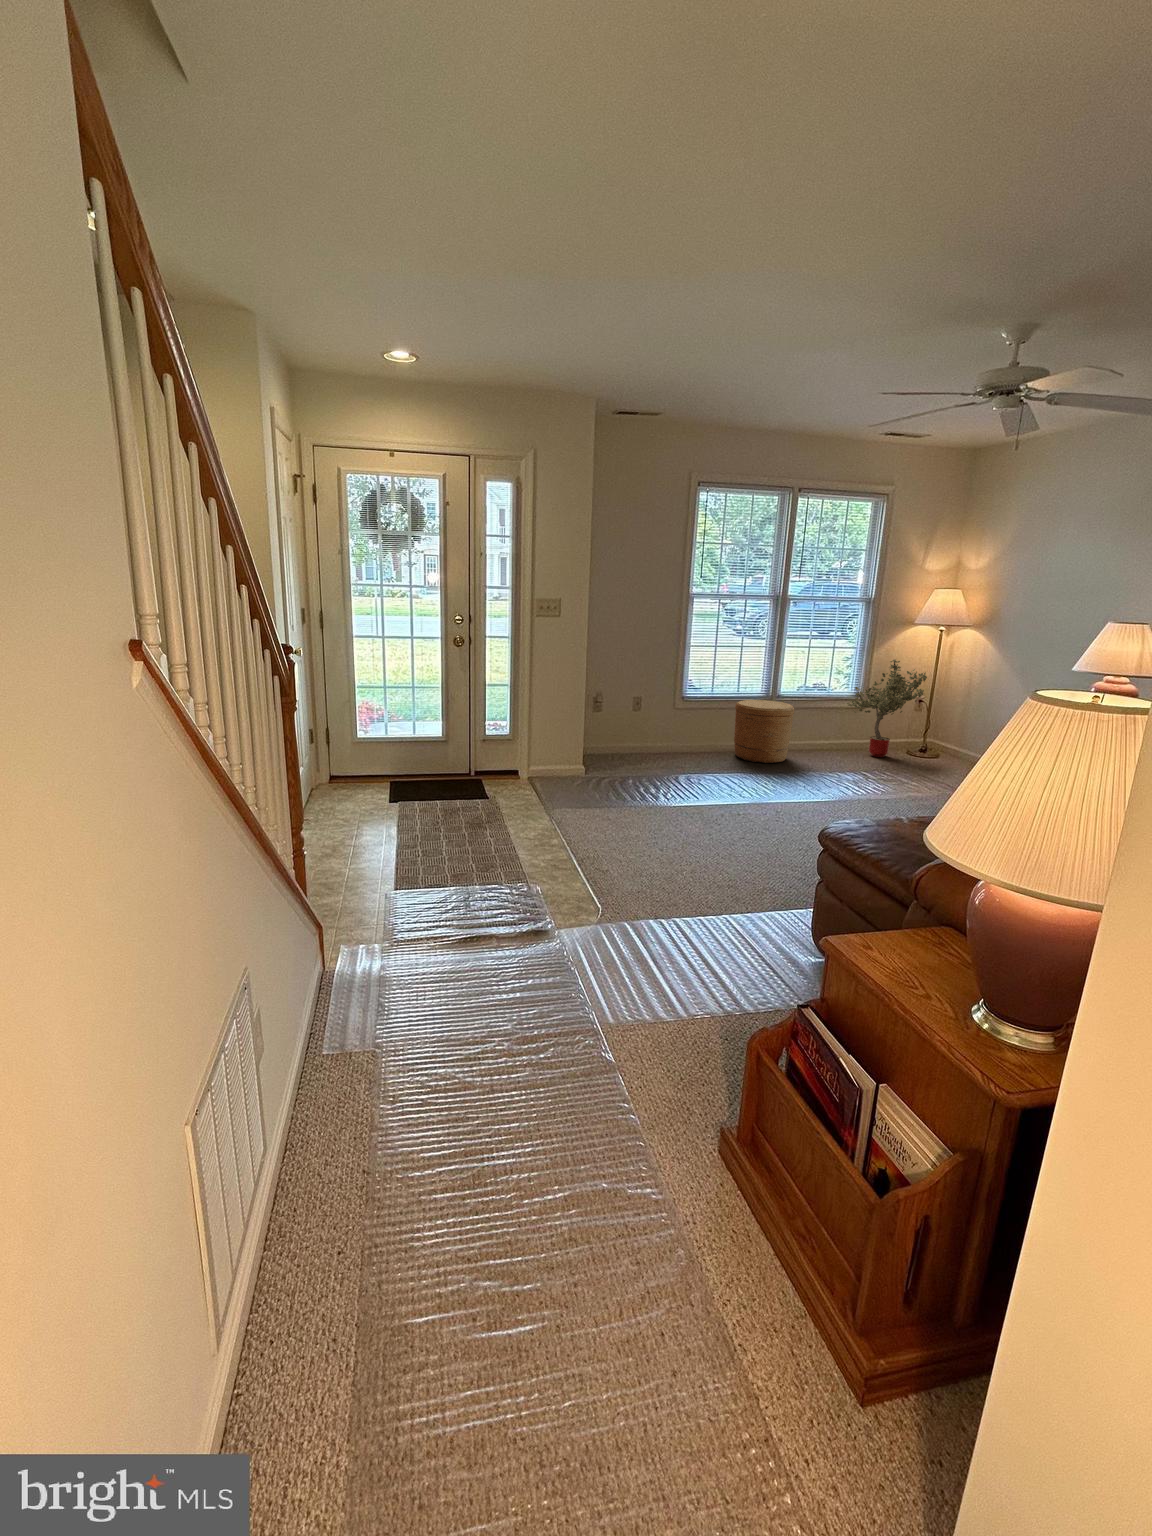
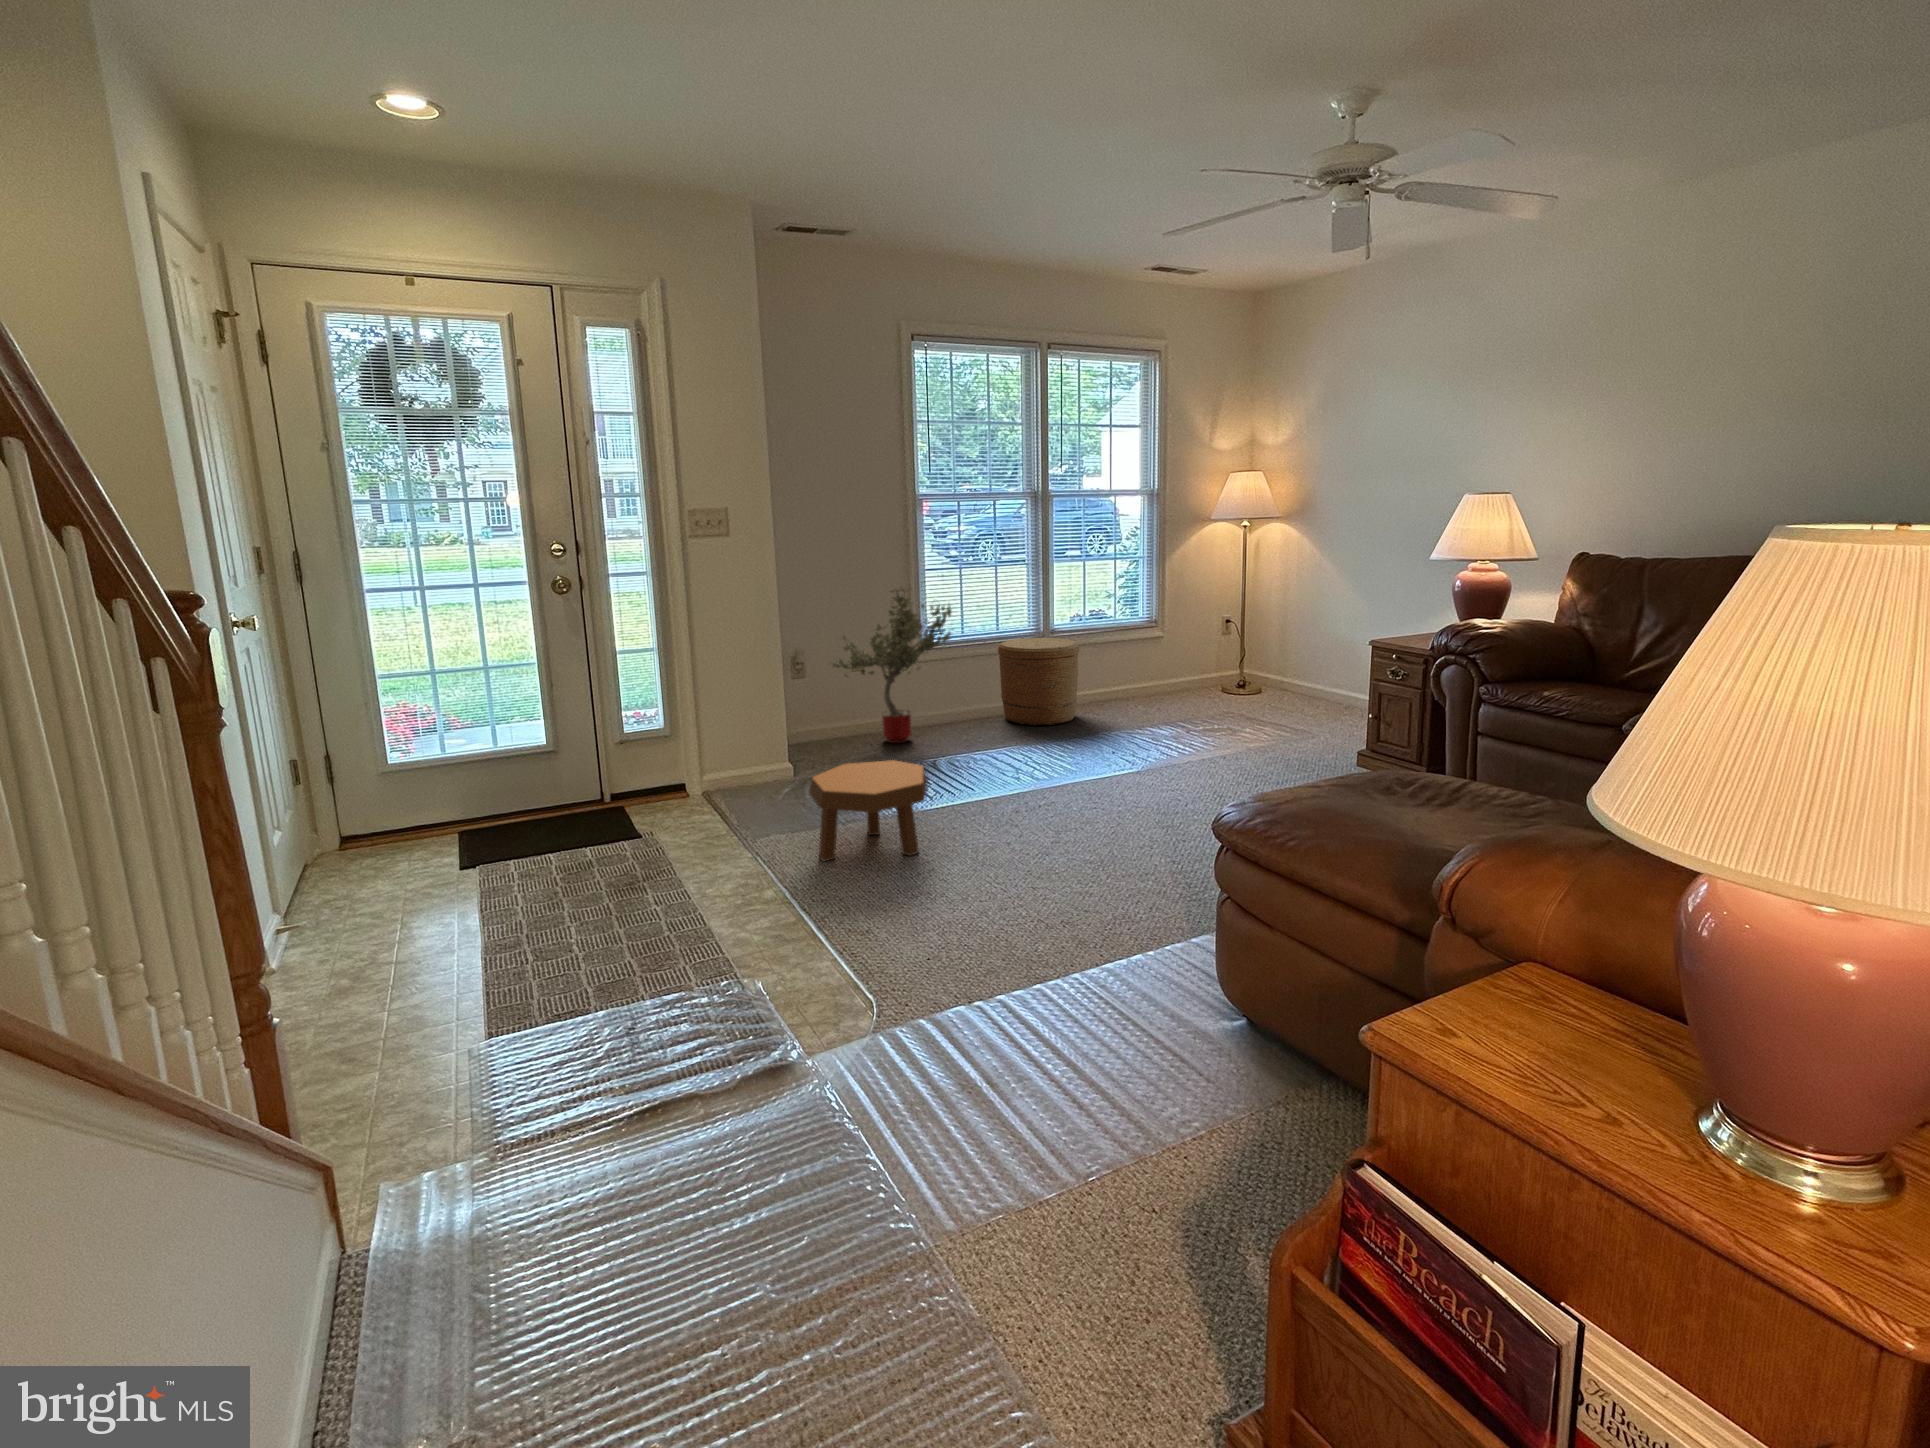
potted tree: present [847,659,927,757] -> present [832,588,951,743]
footstool: none [587,770,663,833] -> present [809,760,928,861]

